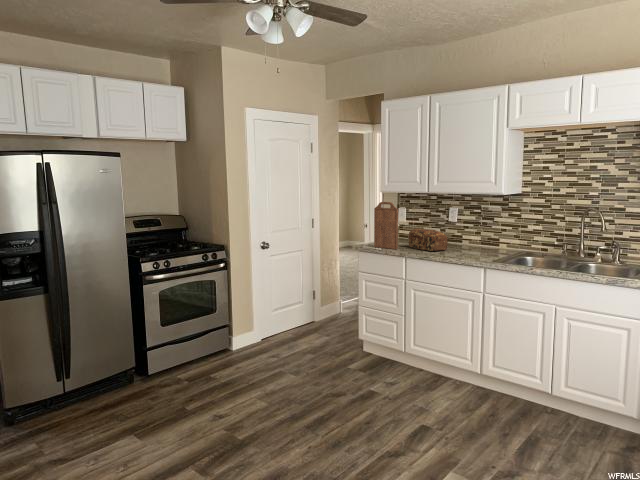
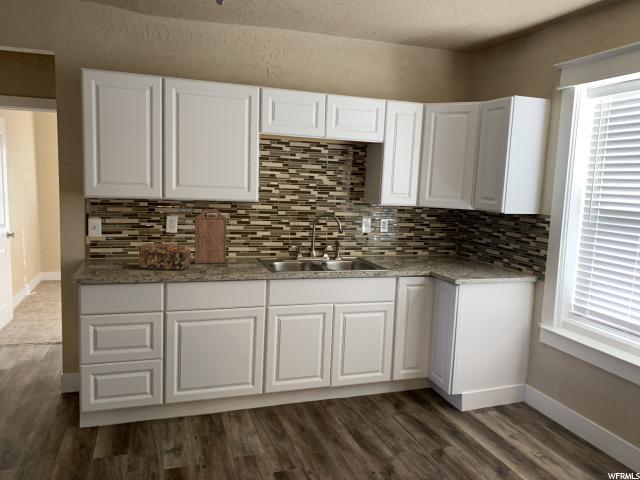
cutting board: present [374,202,398,249] -> present [195,210,227,263]

